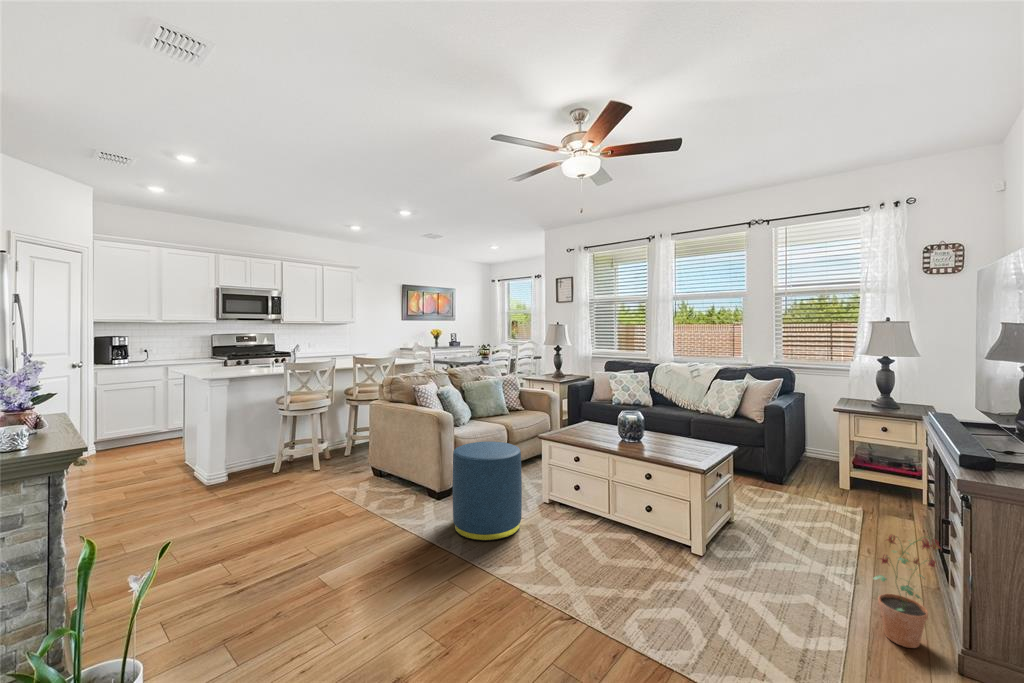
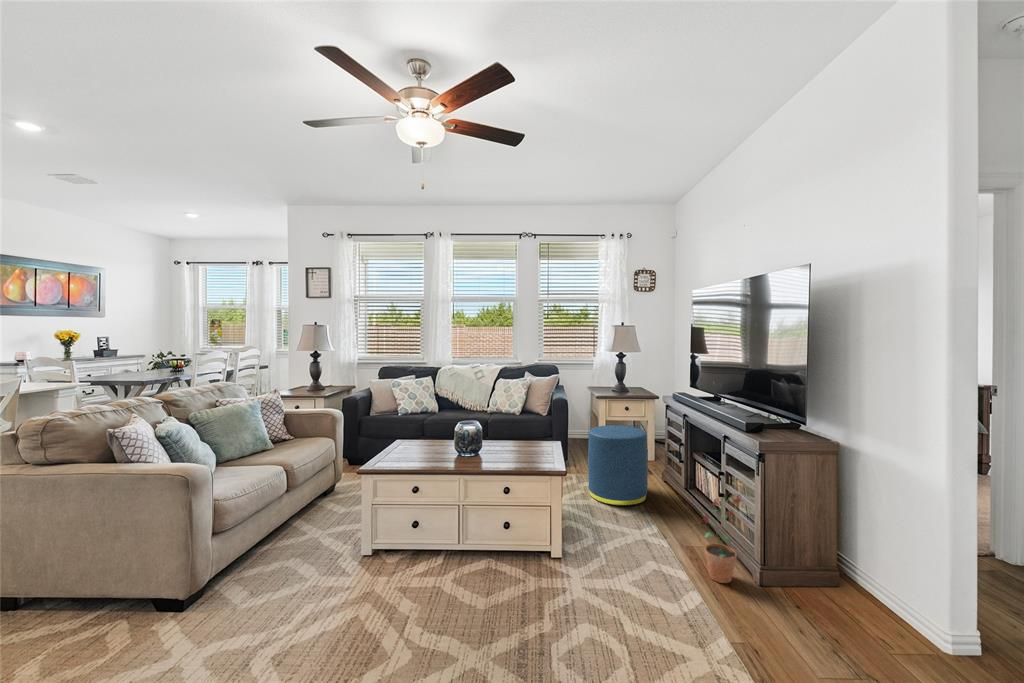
ottoman: present [453,442,522,541] -> present [588,425,648,506]

